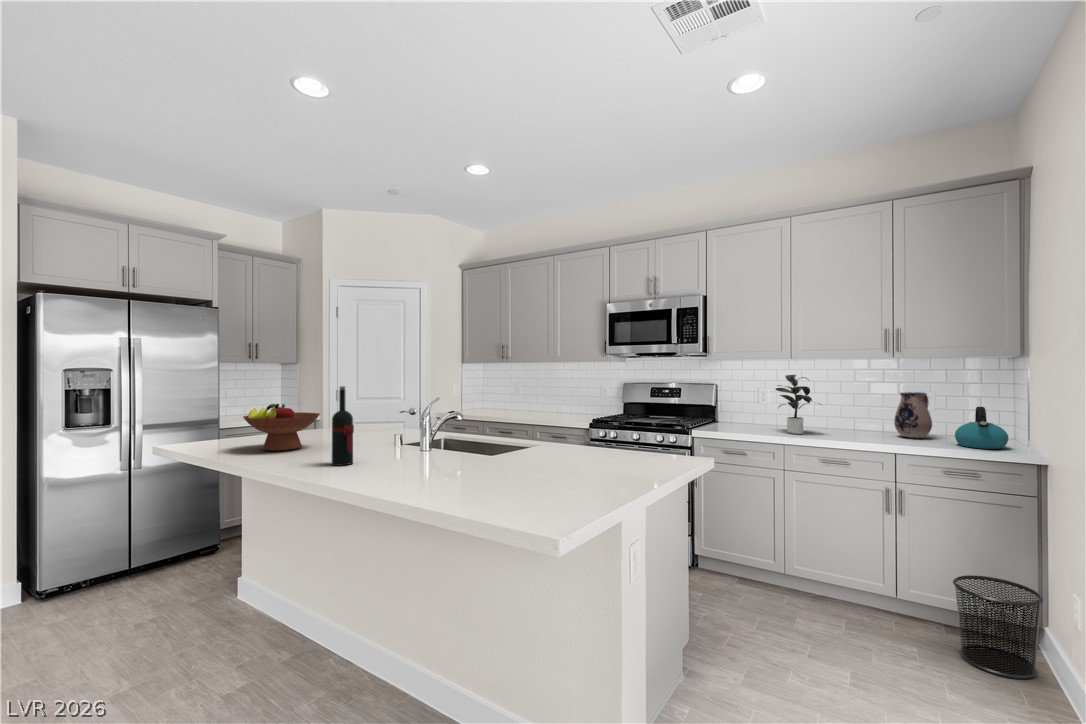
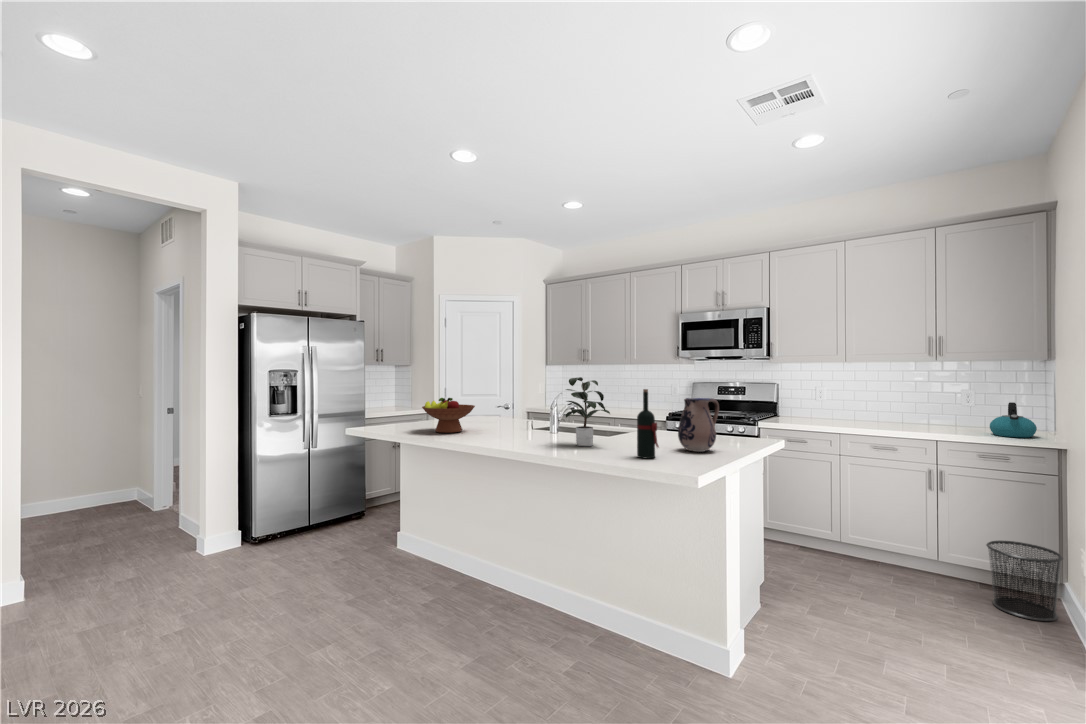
potted plant: present [776,375,812,434] -> present [566,377,610,446]
wine bottle: present [332,386,354,465] -> present [637,389,659,458]
ceramic pitcher: present [894,392,932,438] -> present [678,398,719,452]

